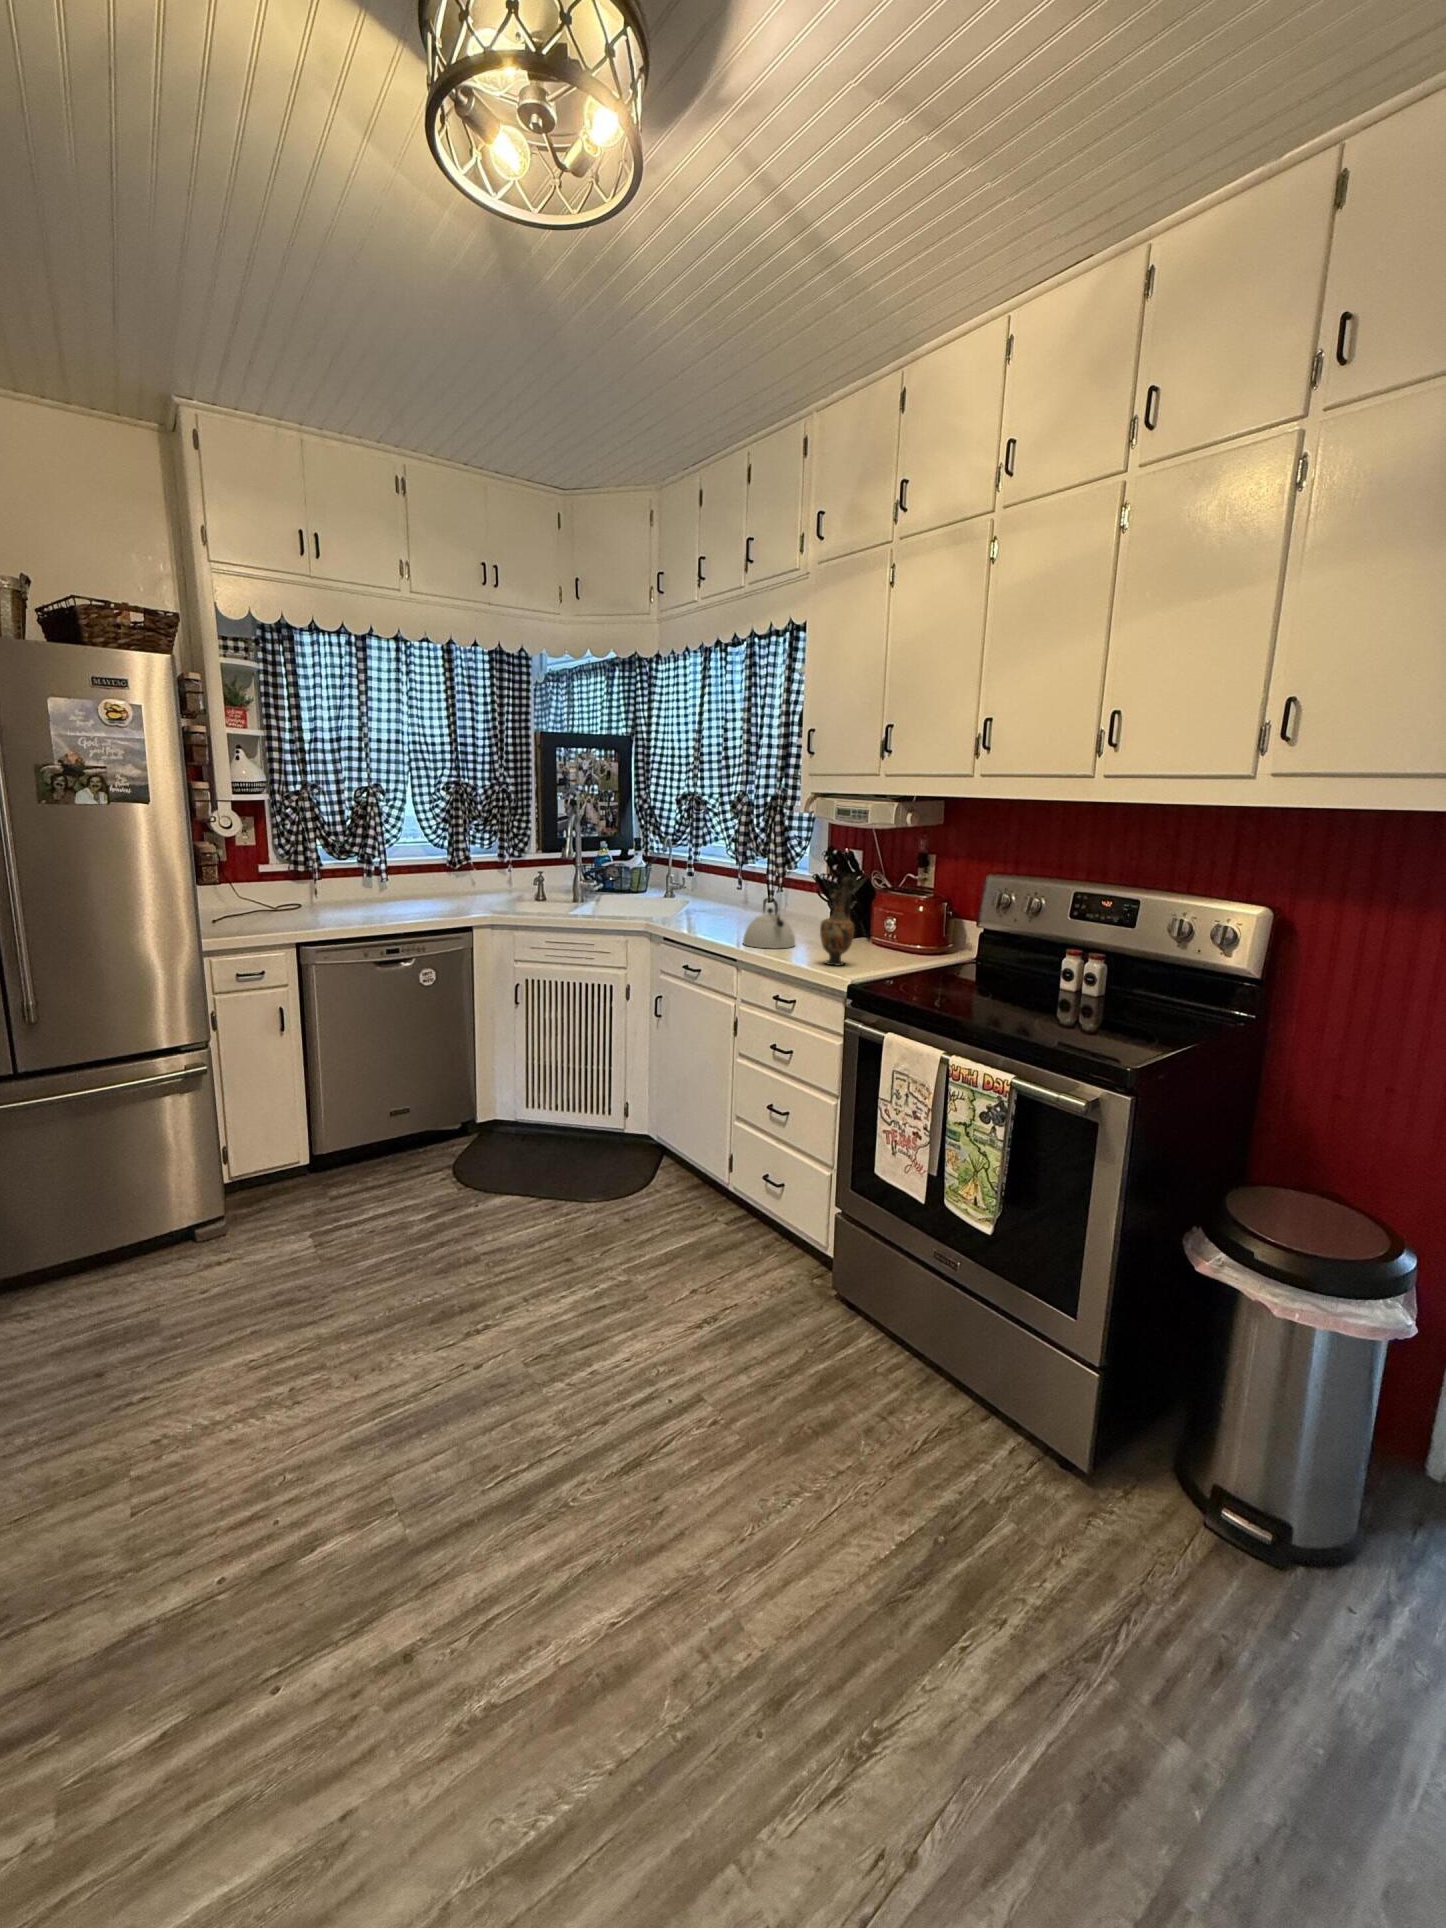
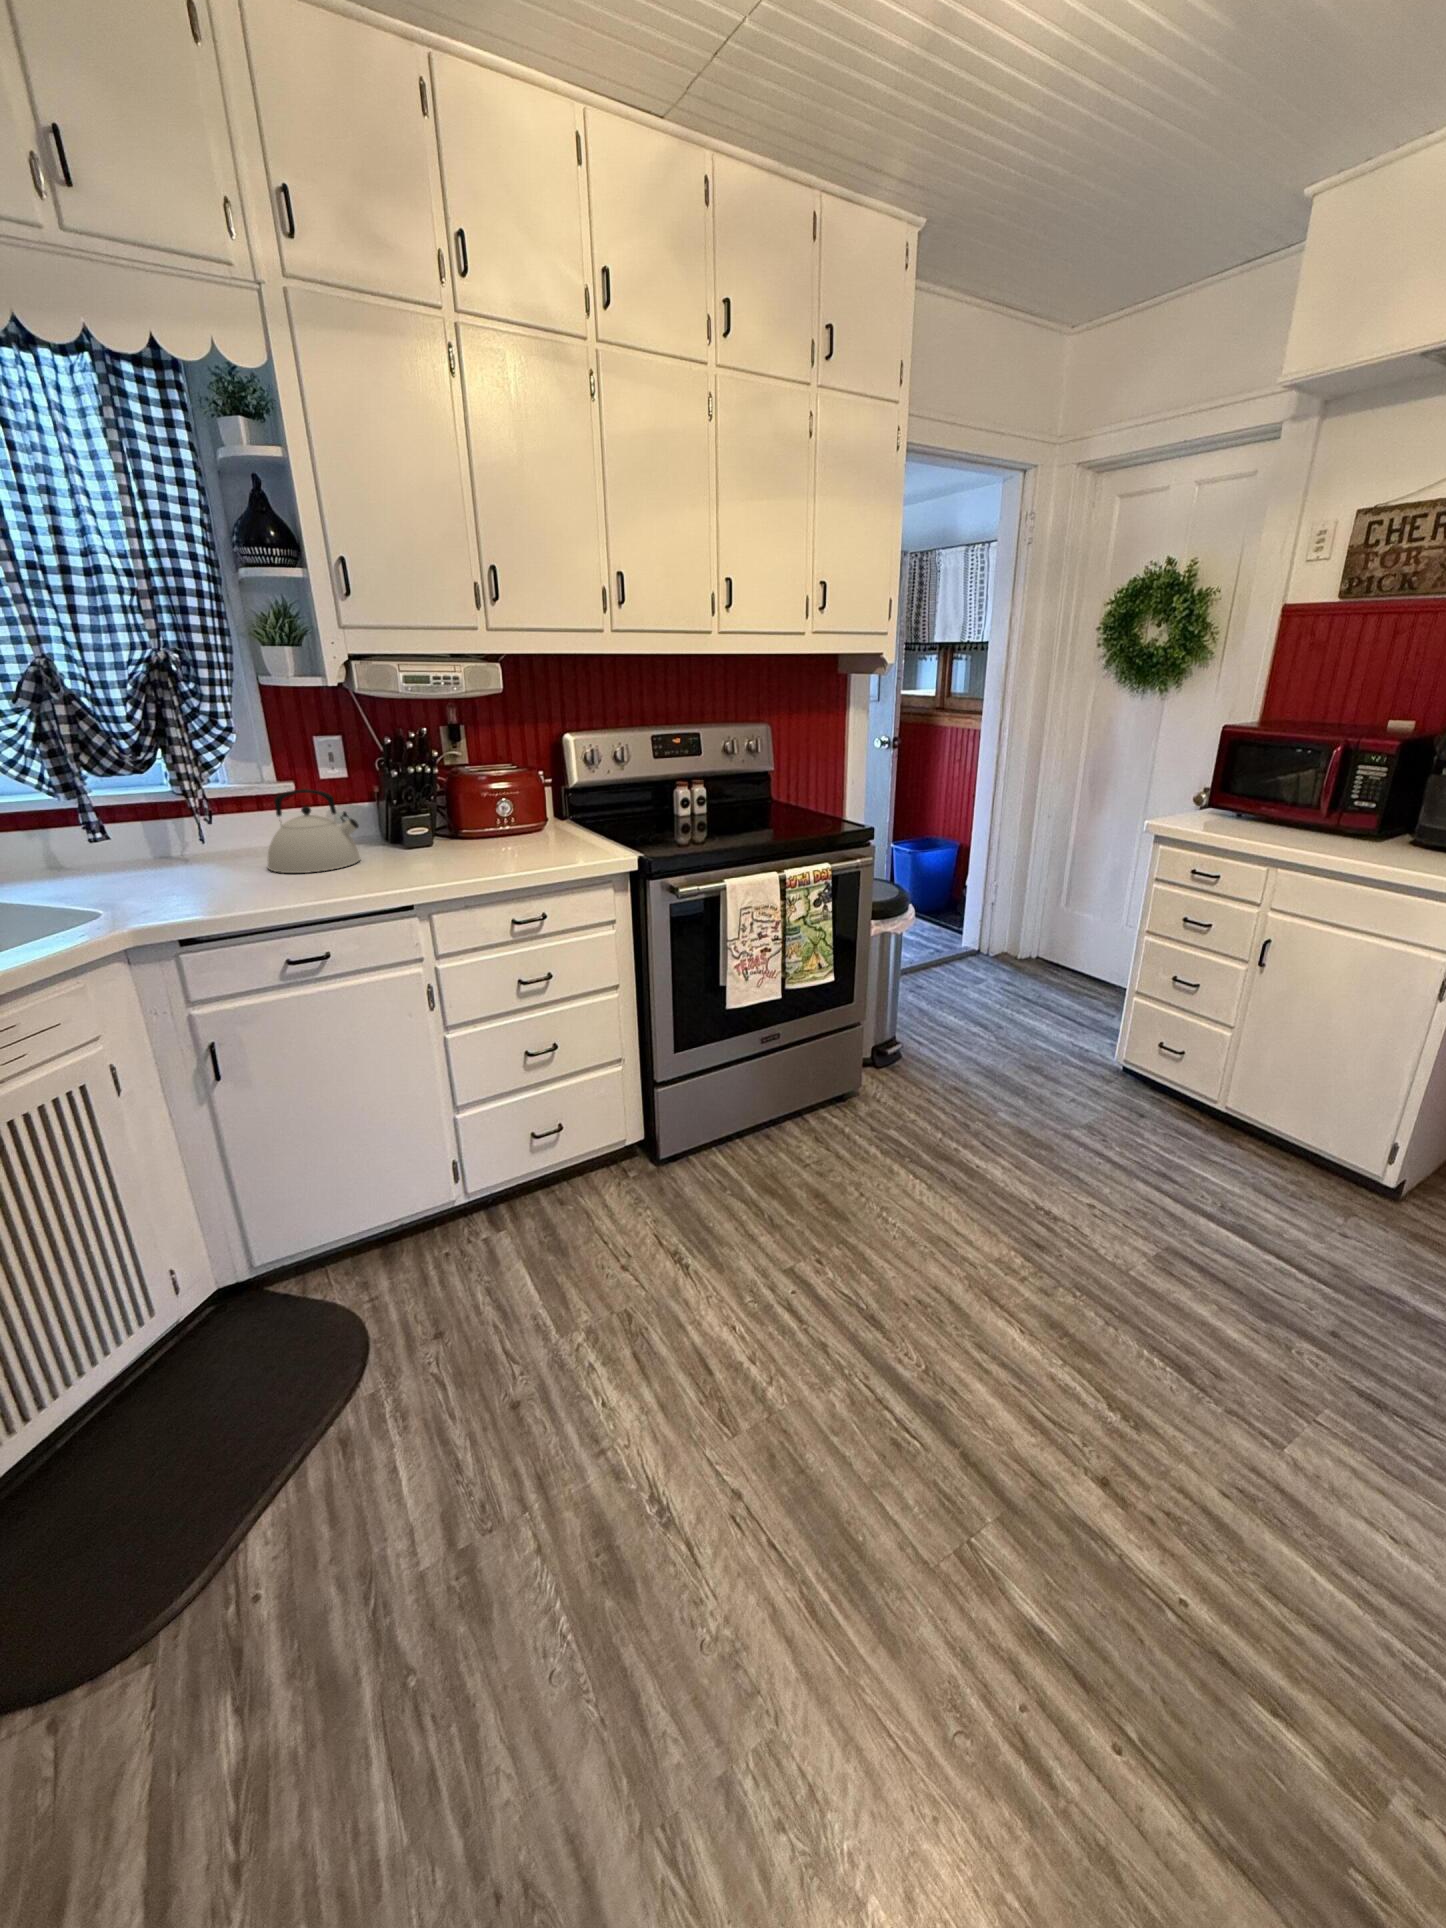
vase: present [820,877,855,966] -> none [471,736,516,852]

